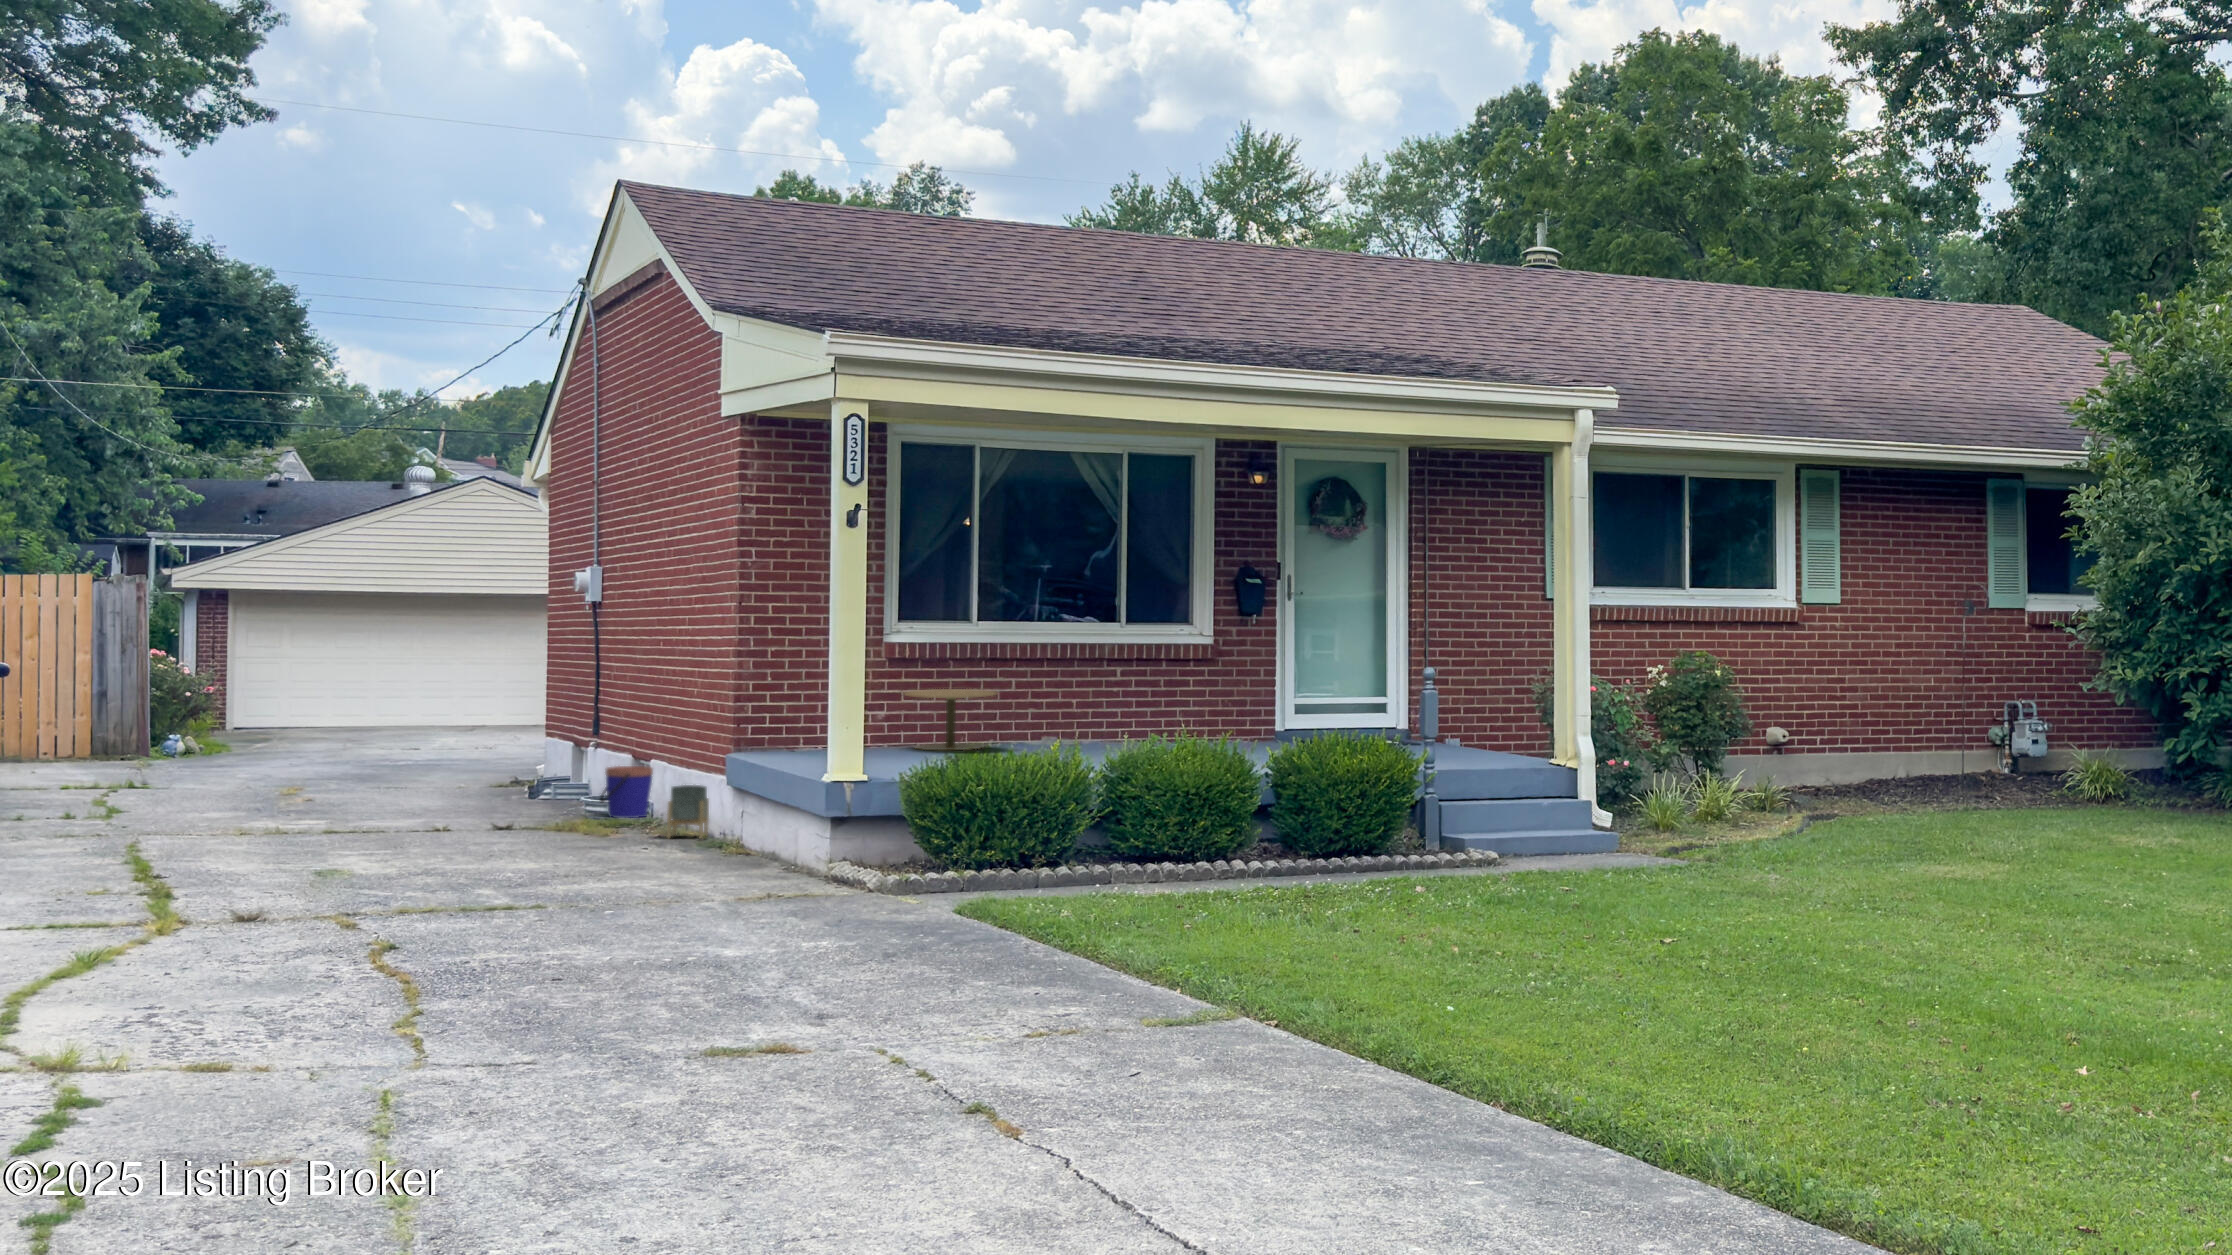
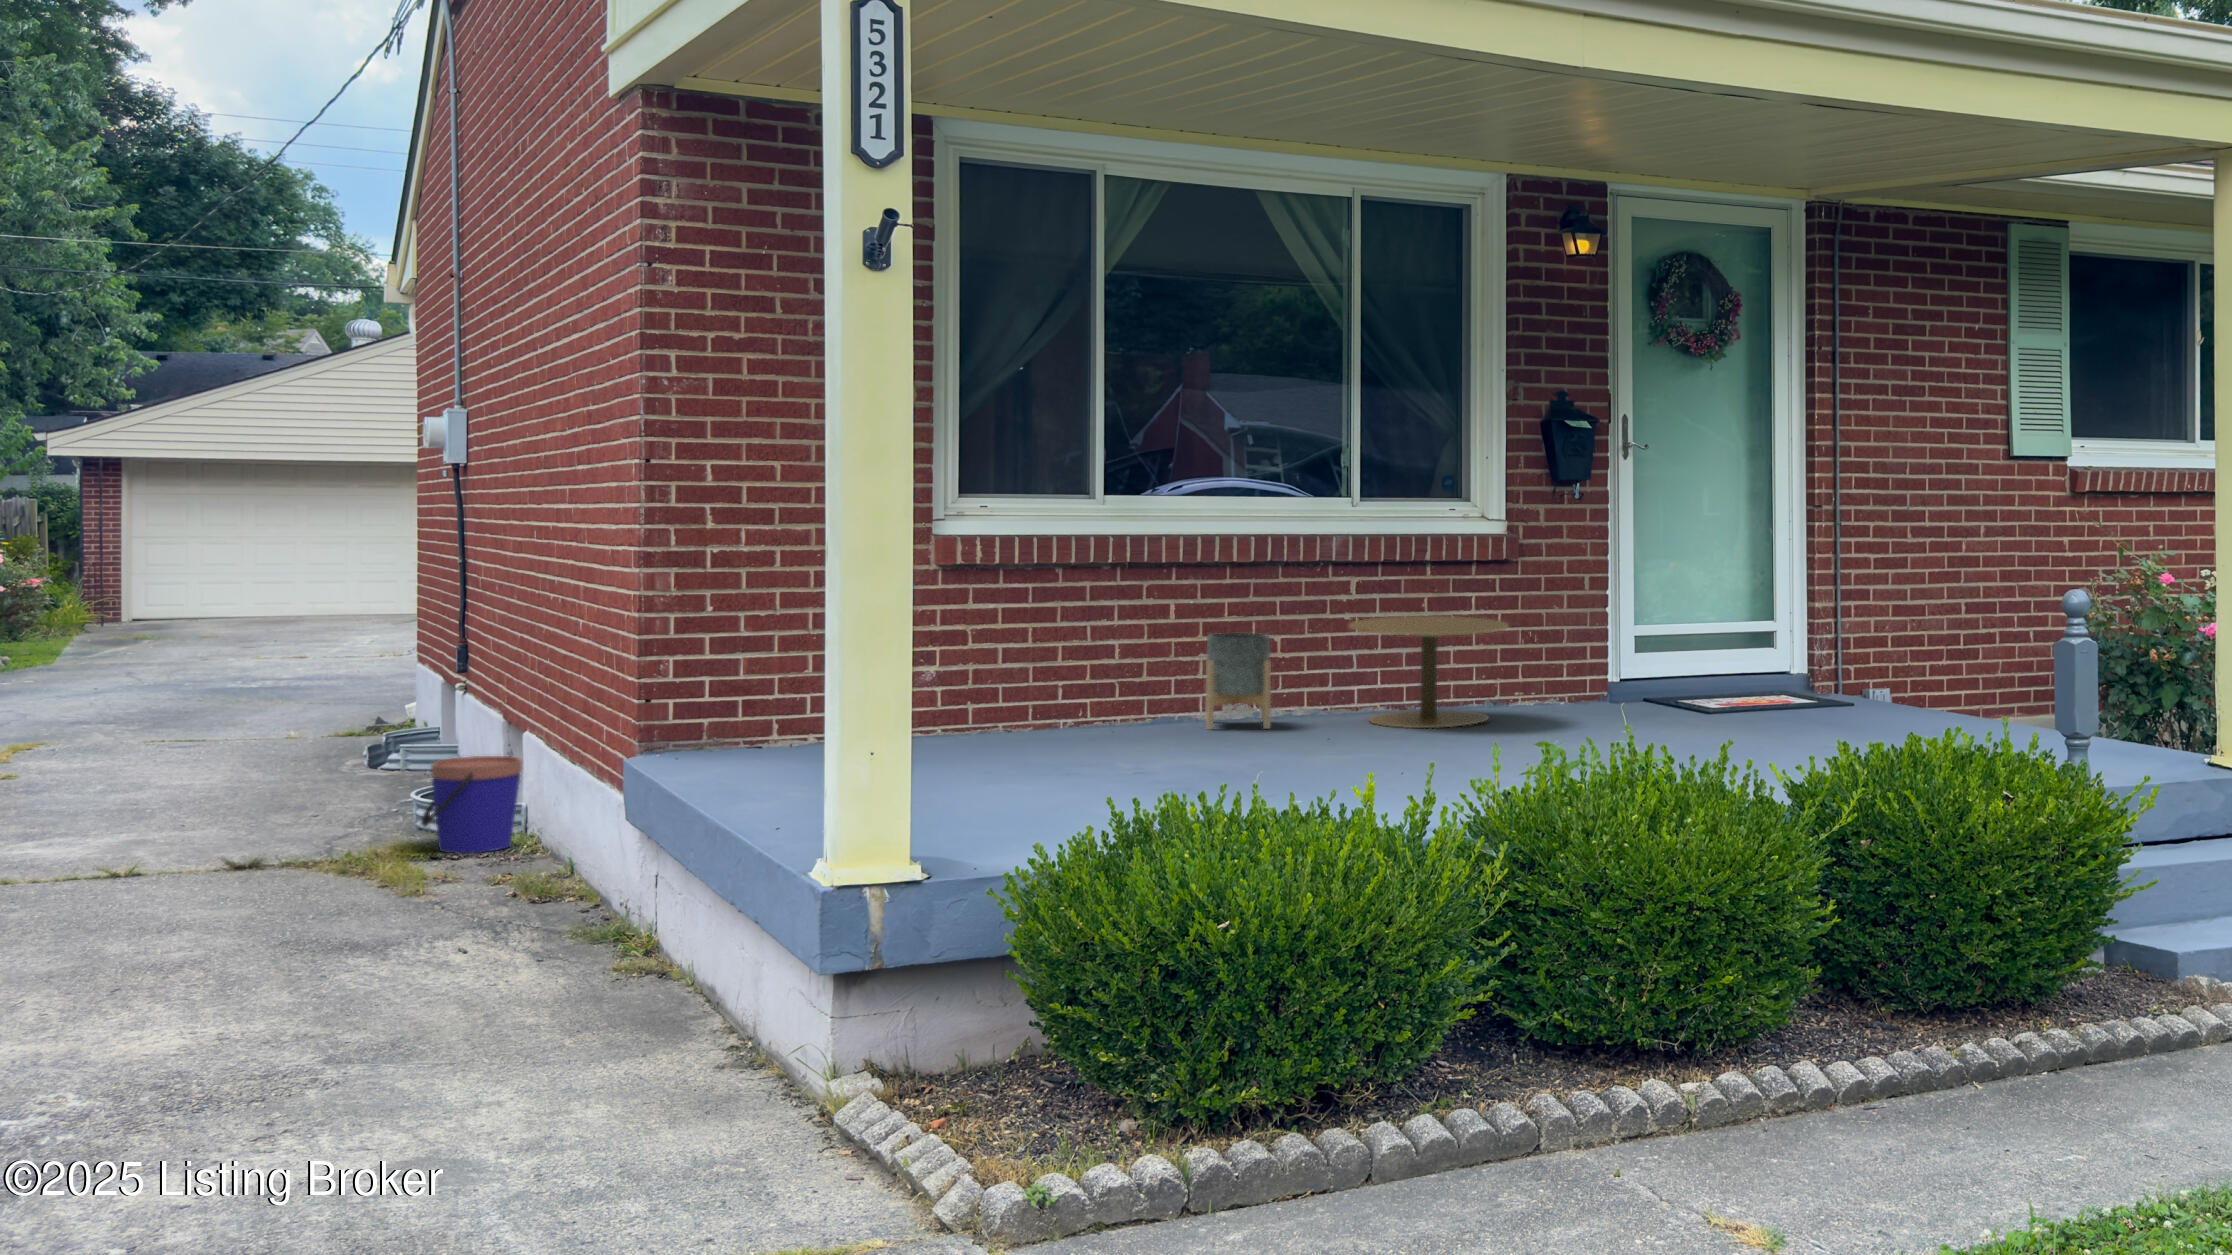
side table: present [905,689,996,750] -> present [1349,616,1509,728]
planter: present [667,785,709,838] -> present [1205,633,1271,730]

